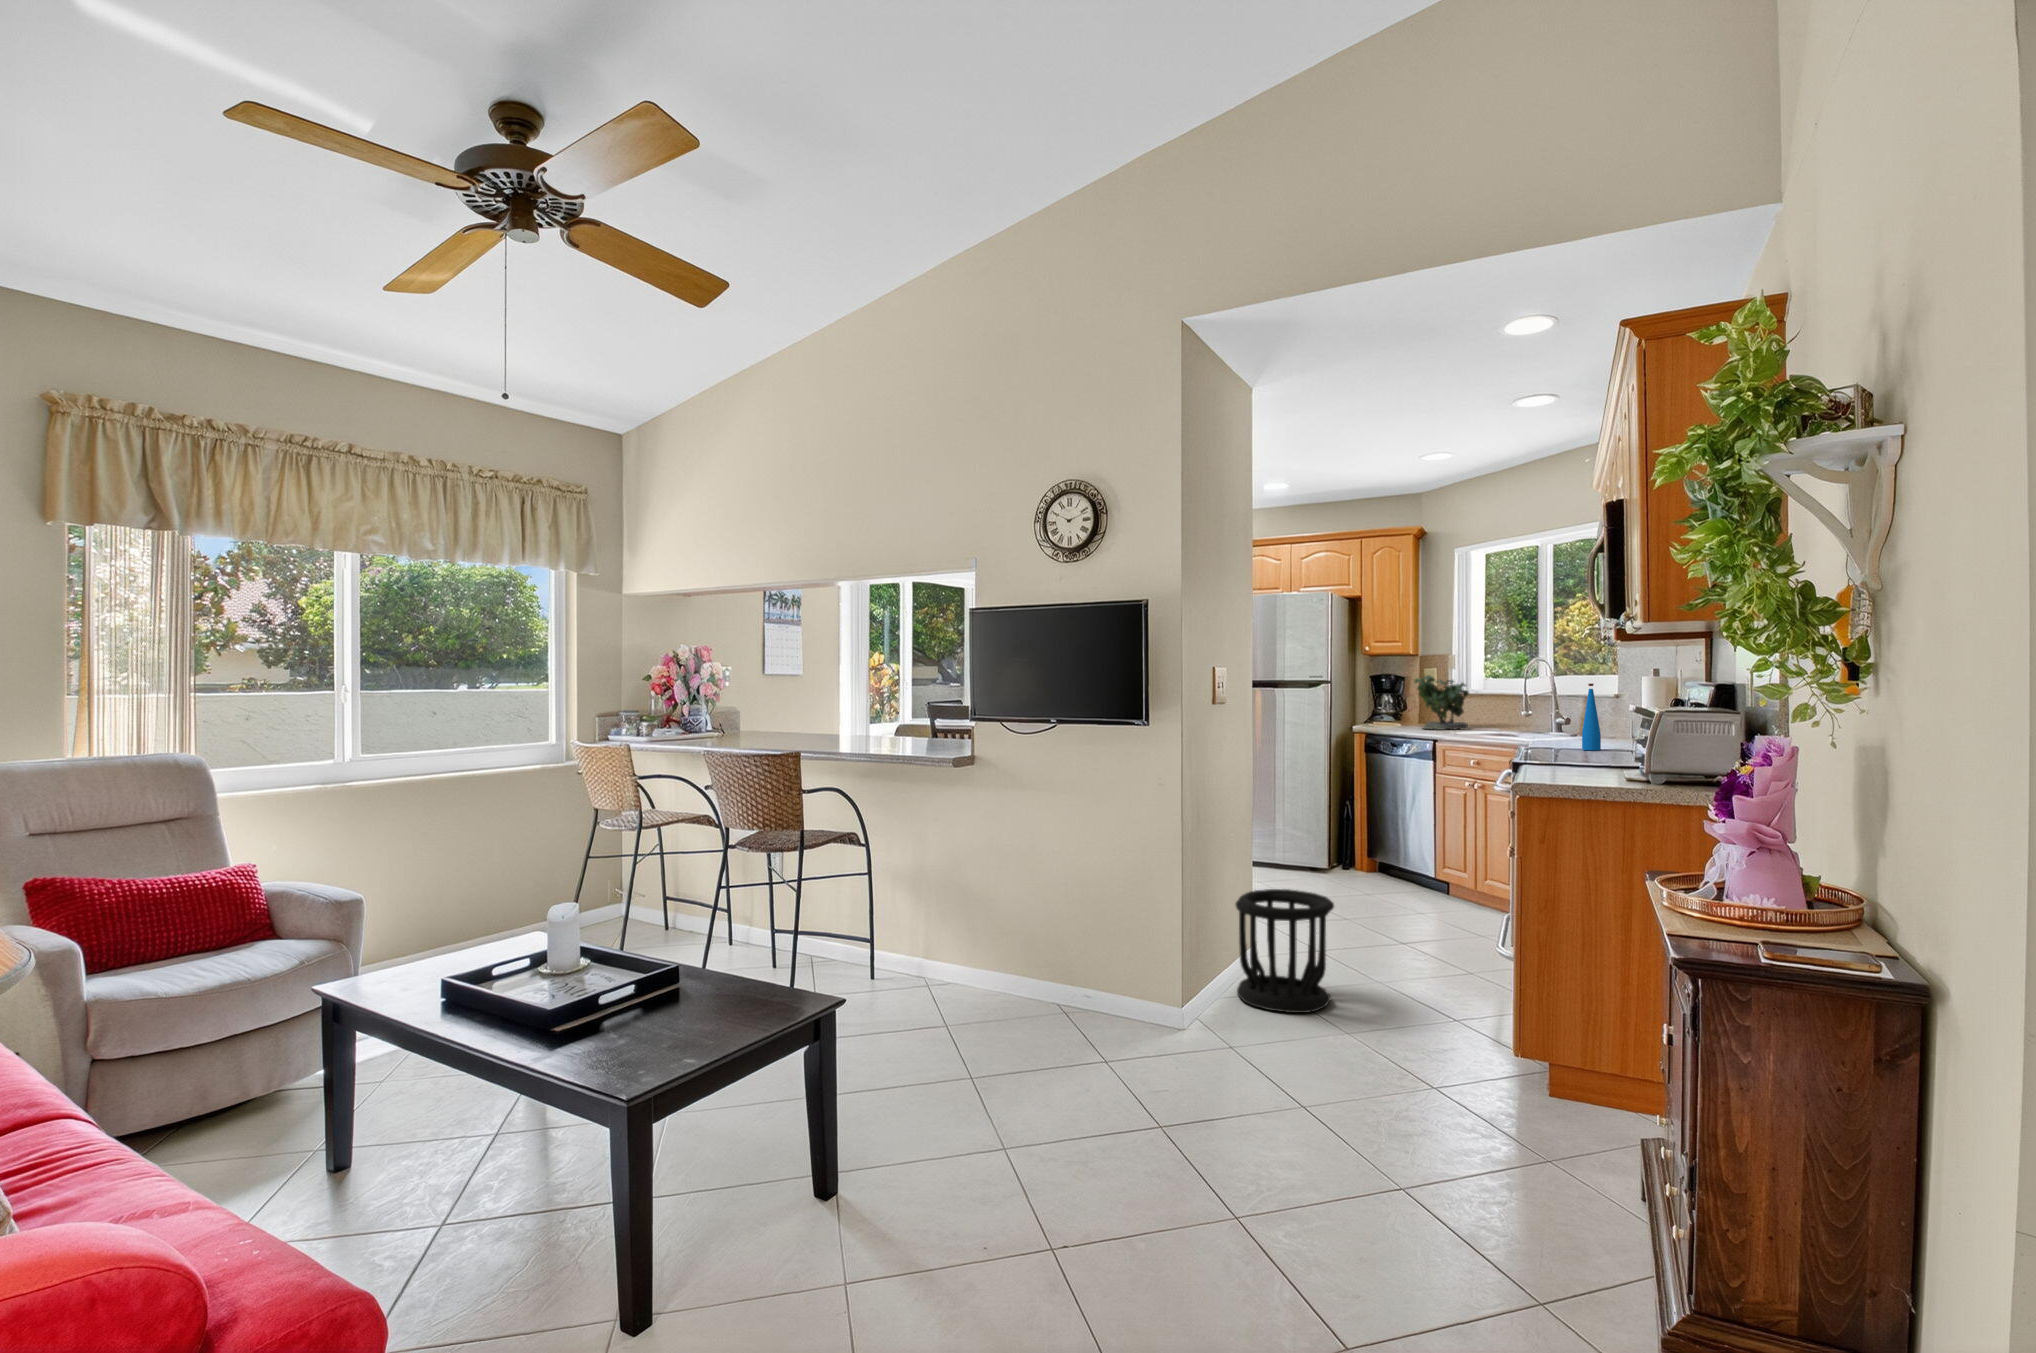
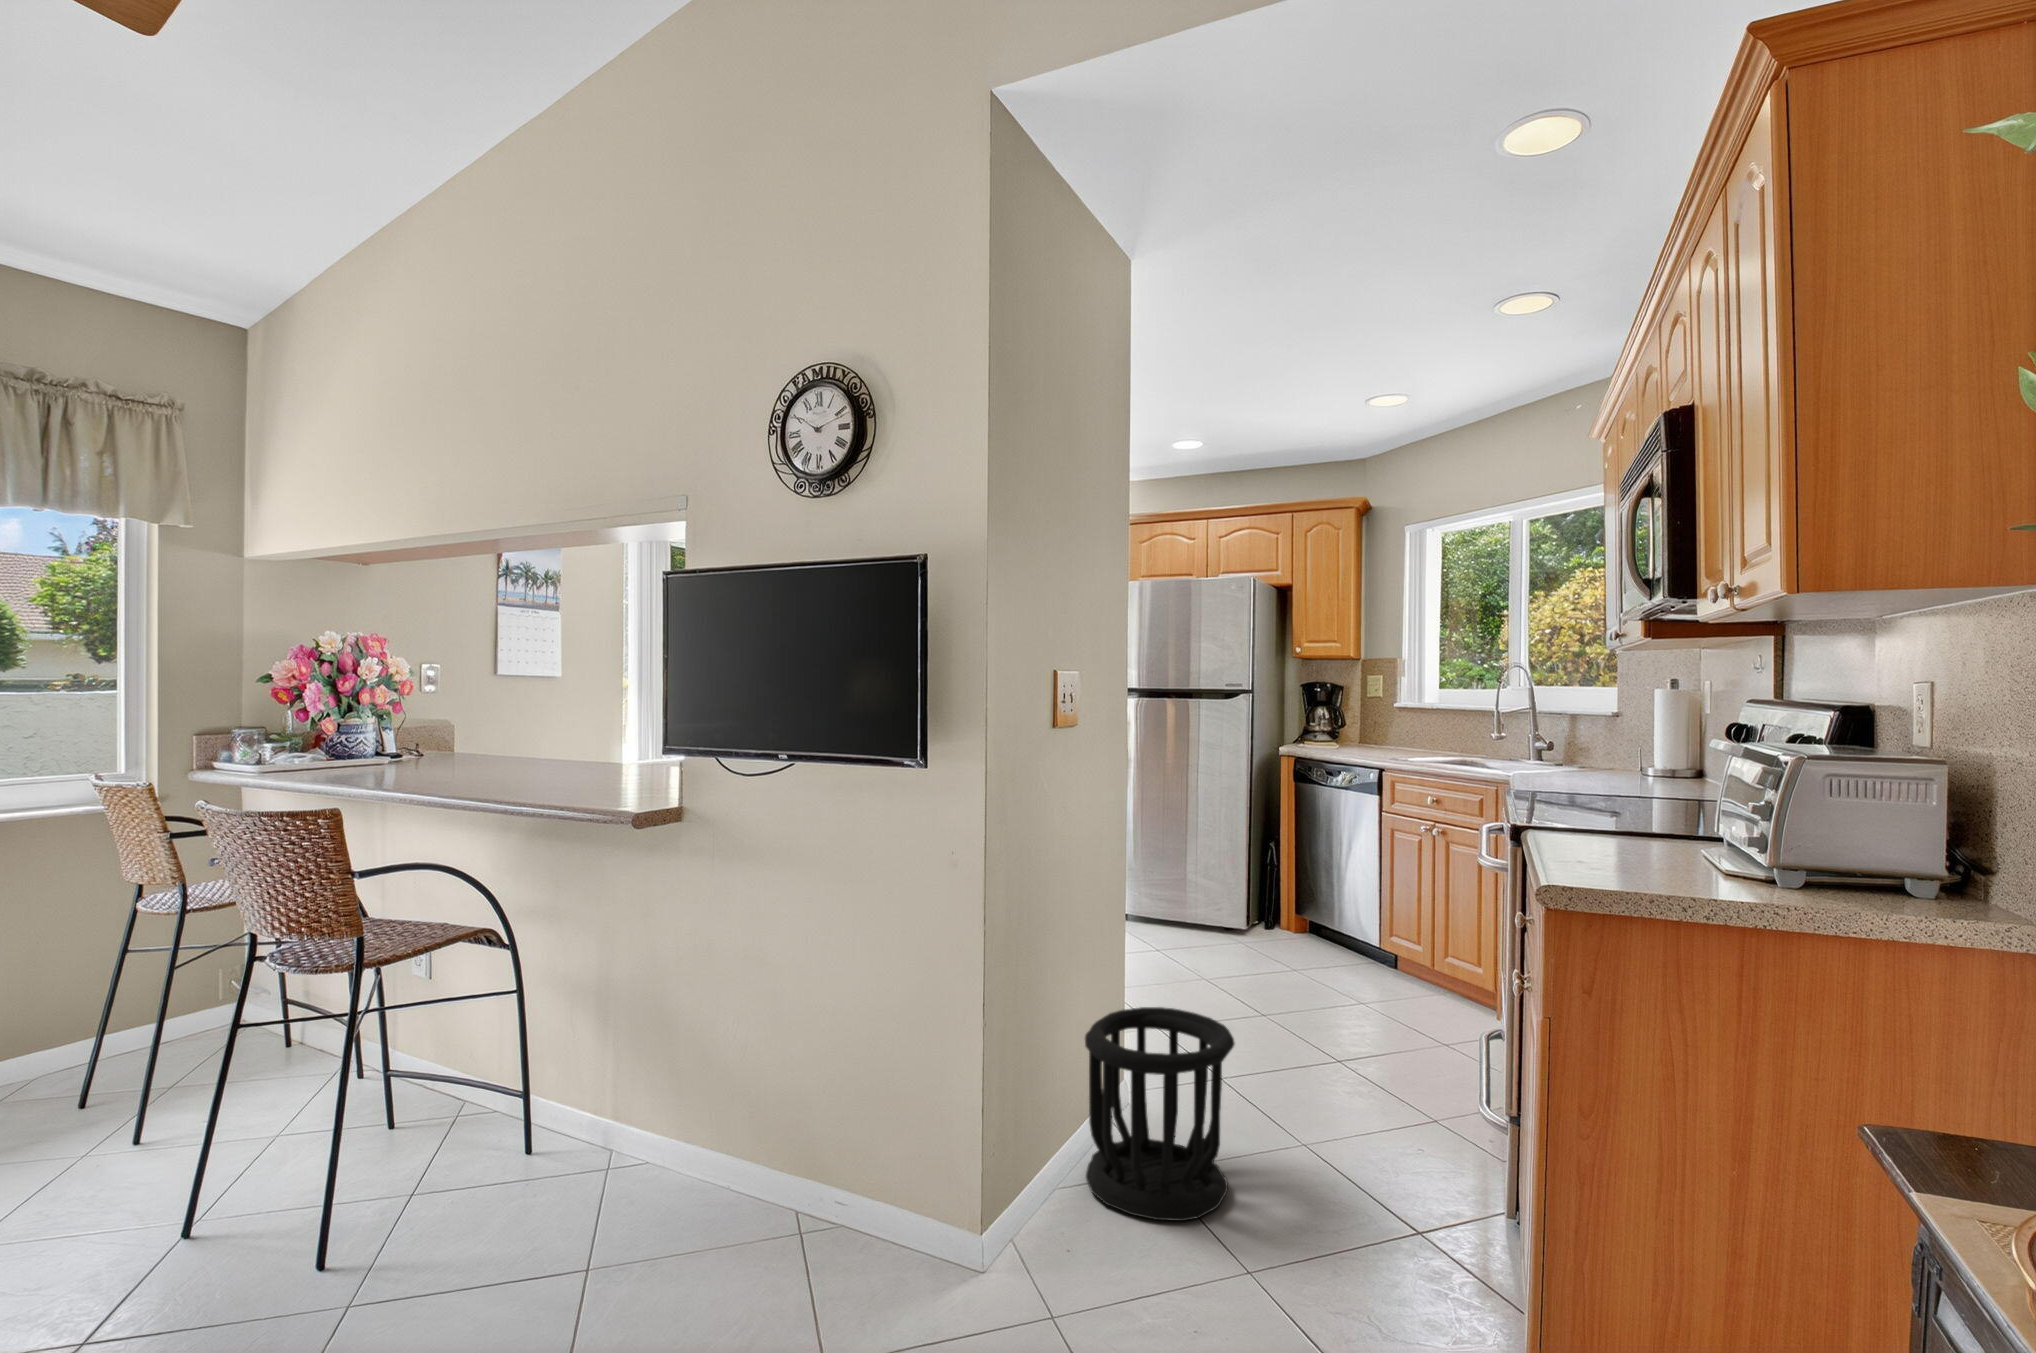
potted plant: present [1414,675,1469,730] -> none [1355,680,1429,754]
bottle: present [1582,684,1601,750] -> none [1586,699,1612,792]

